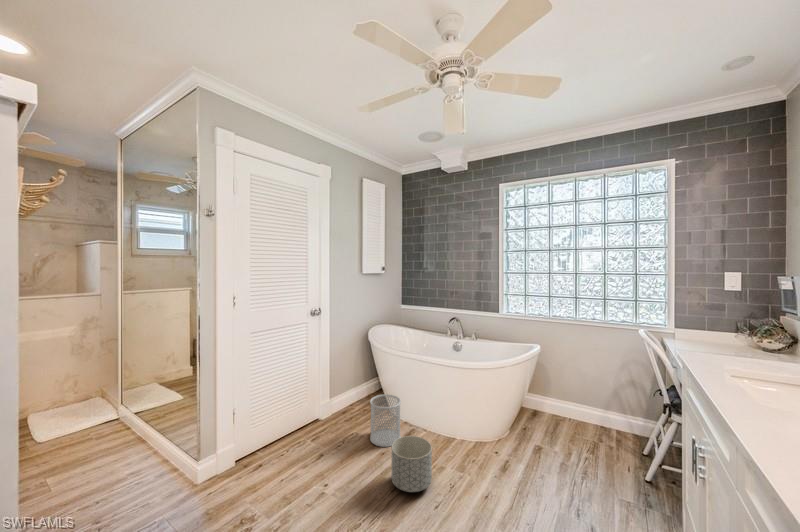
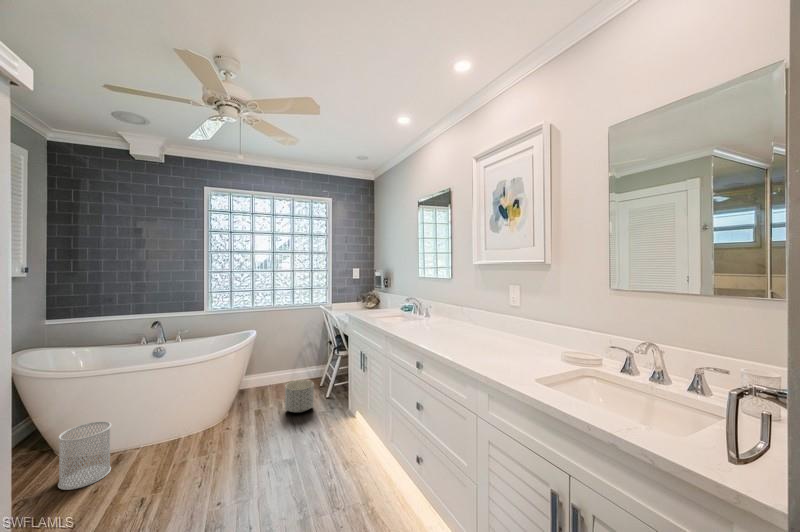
planter: present [392,436,432,492] -> present [285,380,314,413]

